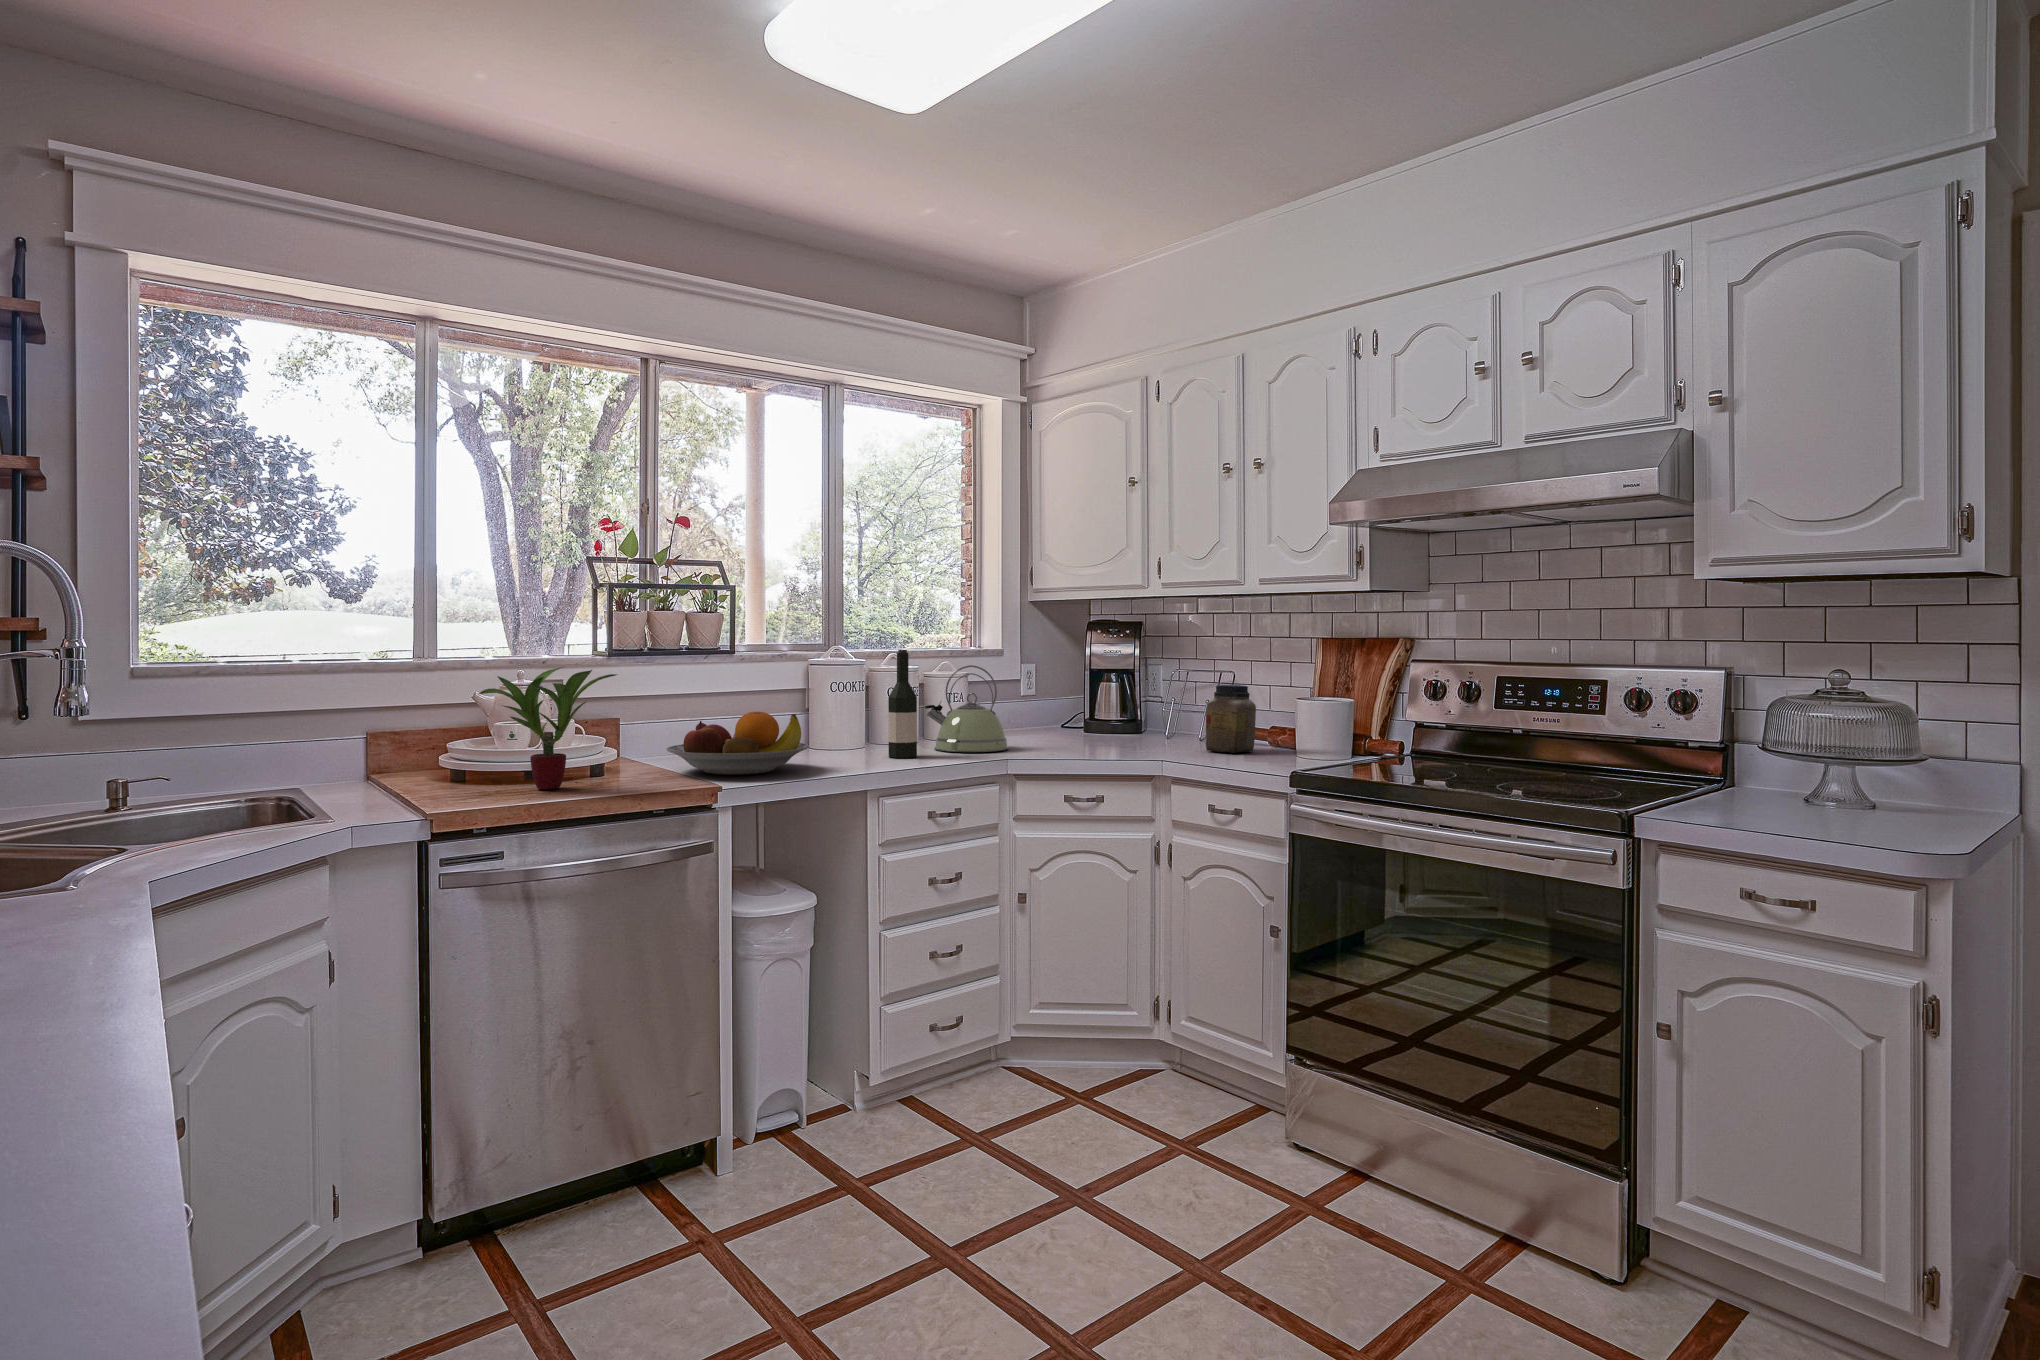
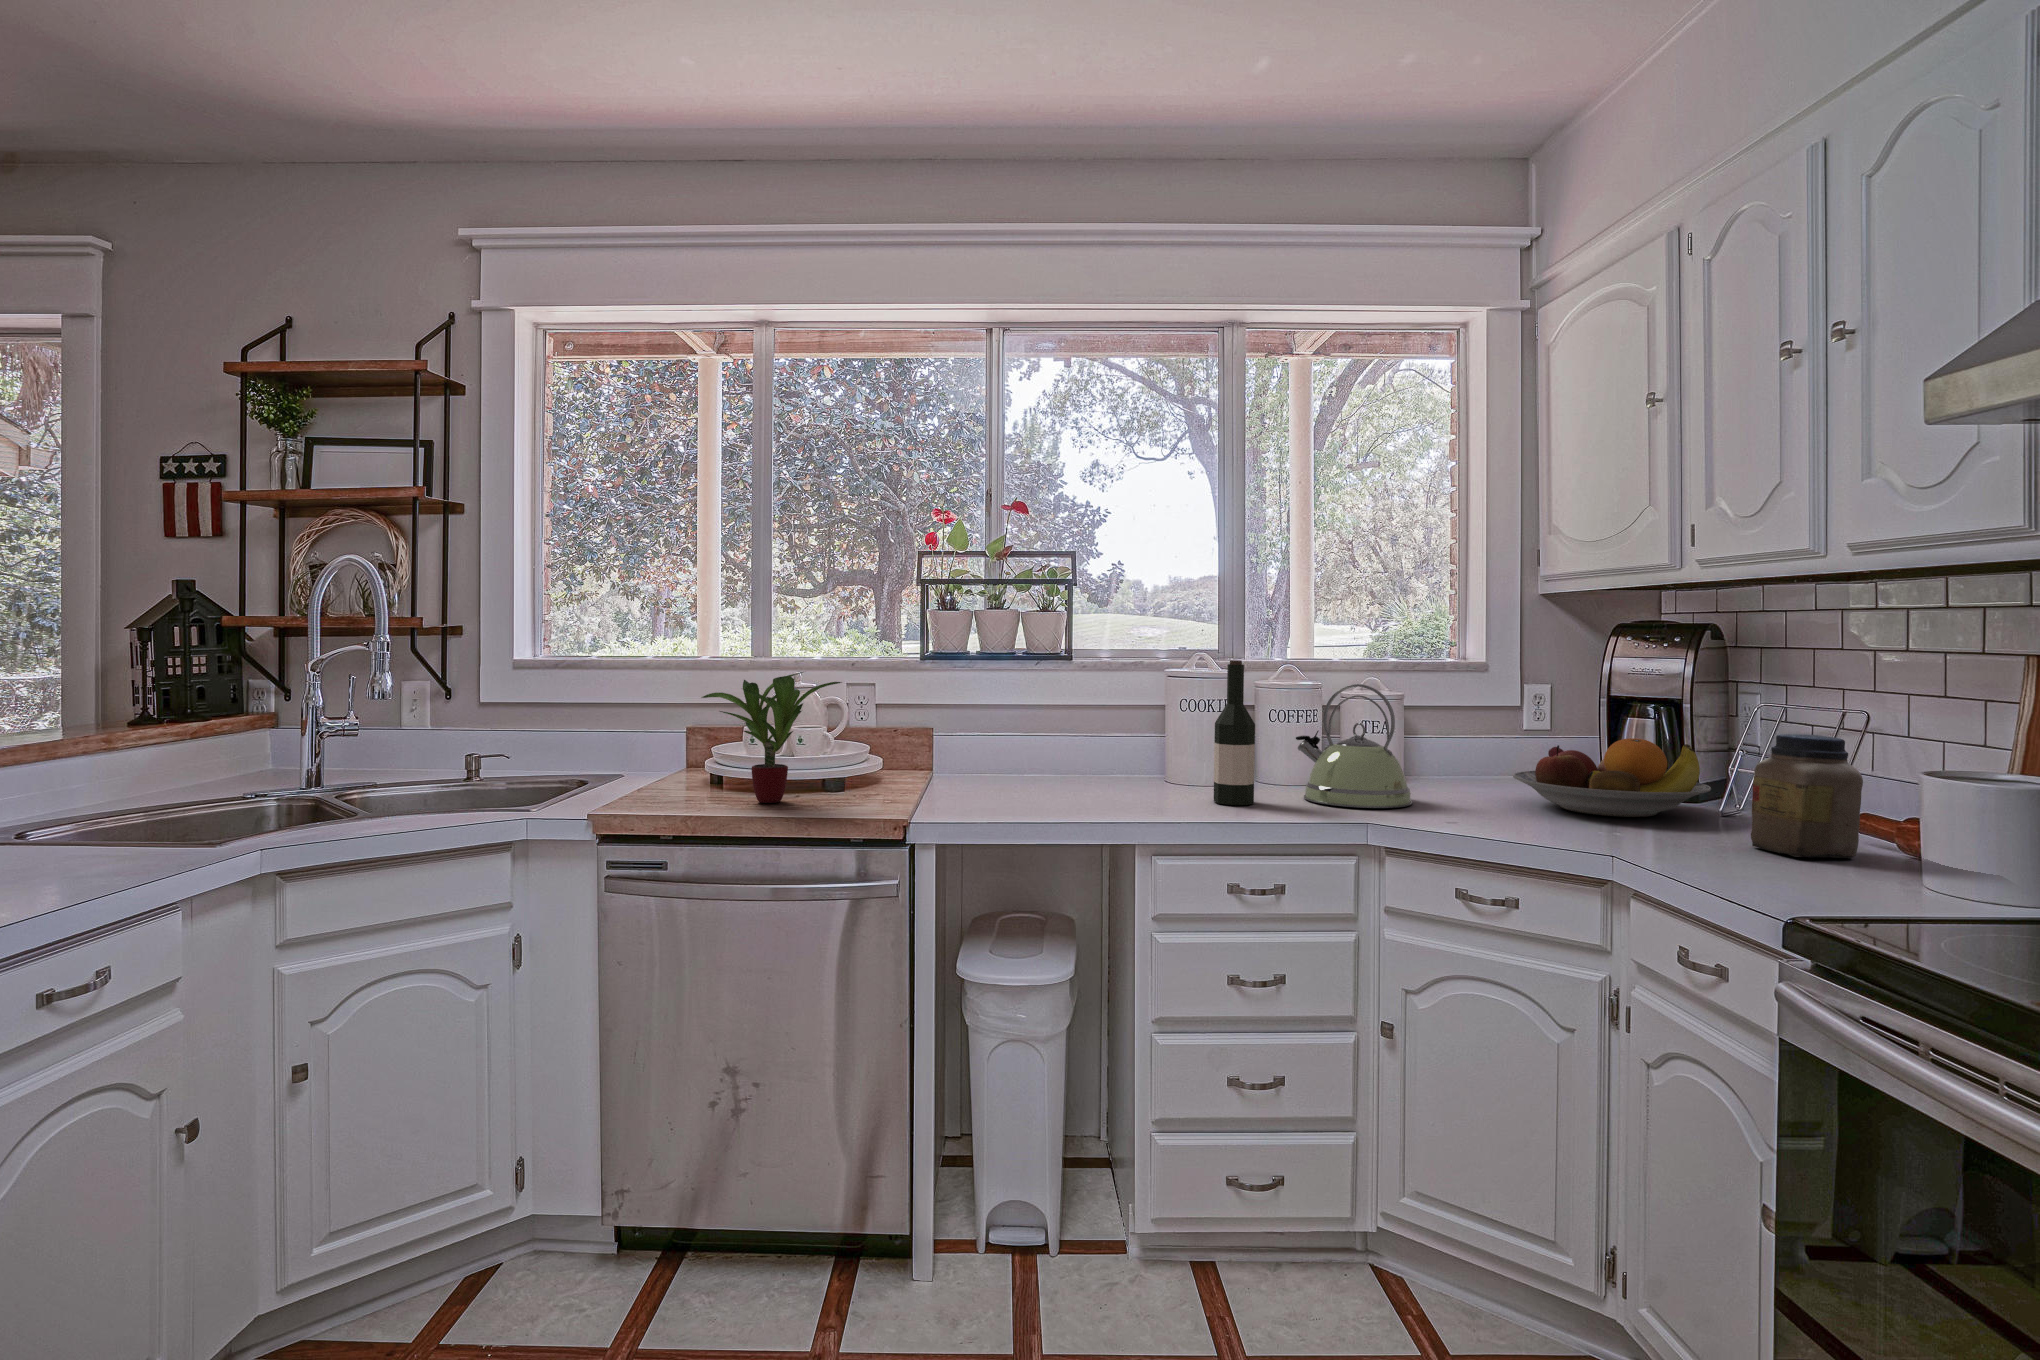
fruit bowl: present [667,711,809,775] -> present [1513,738,1711,817]

